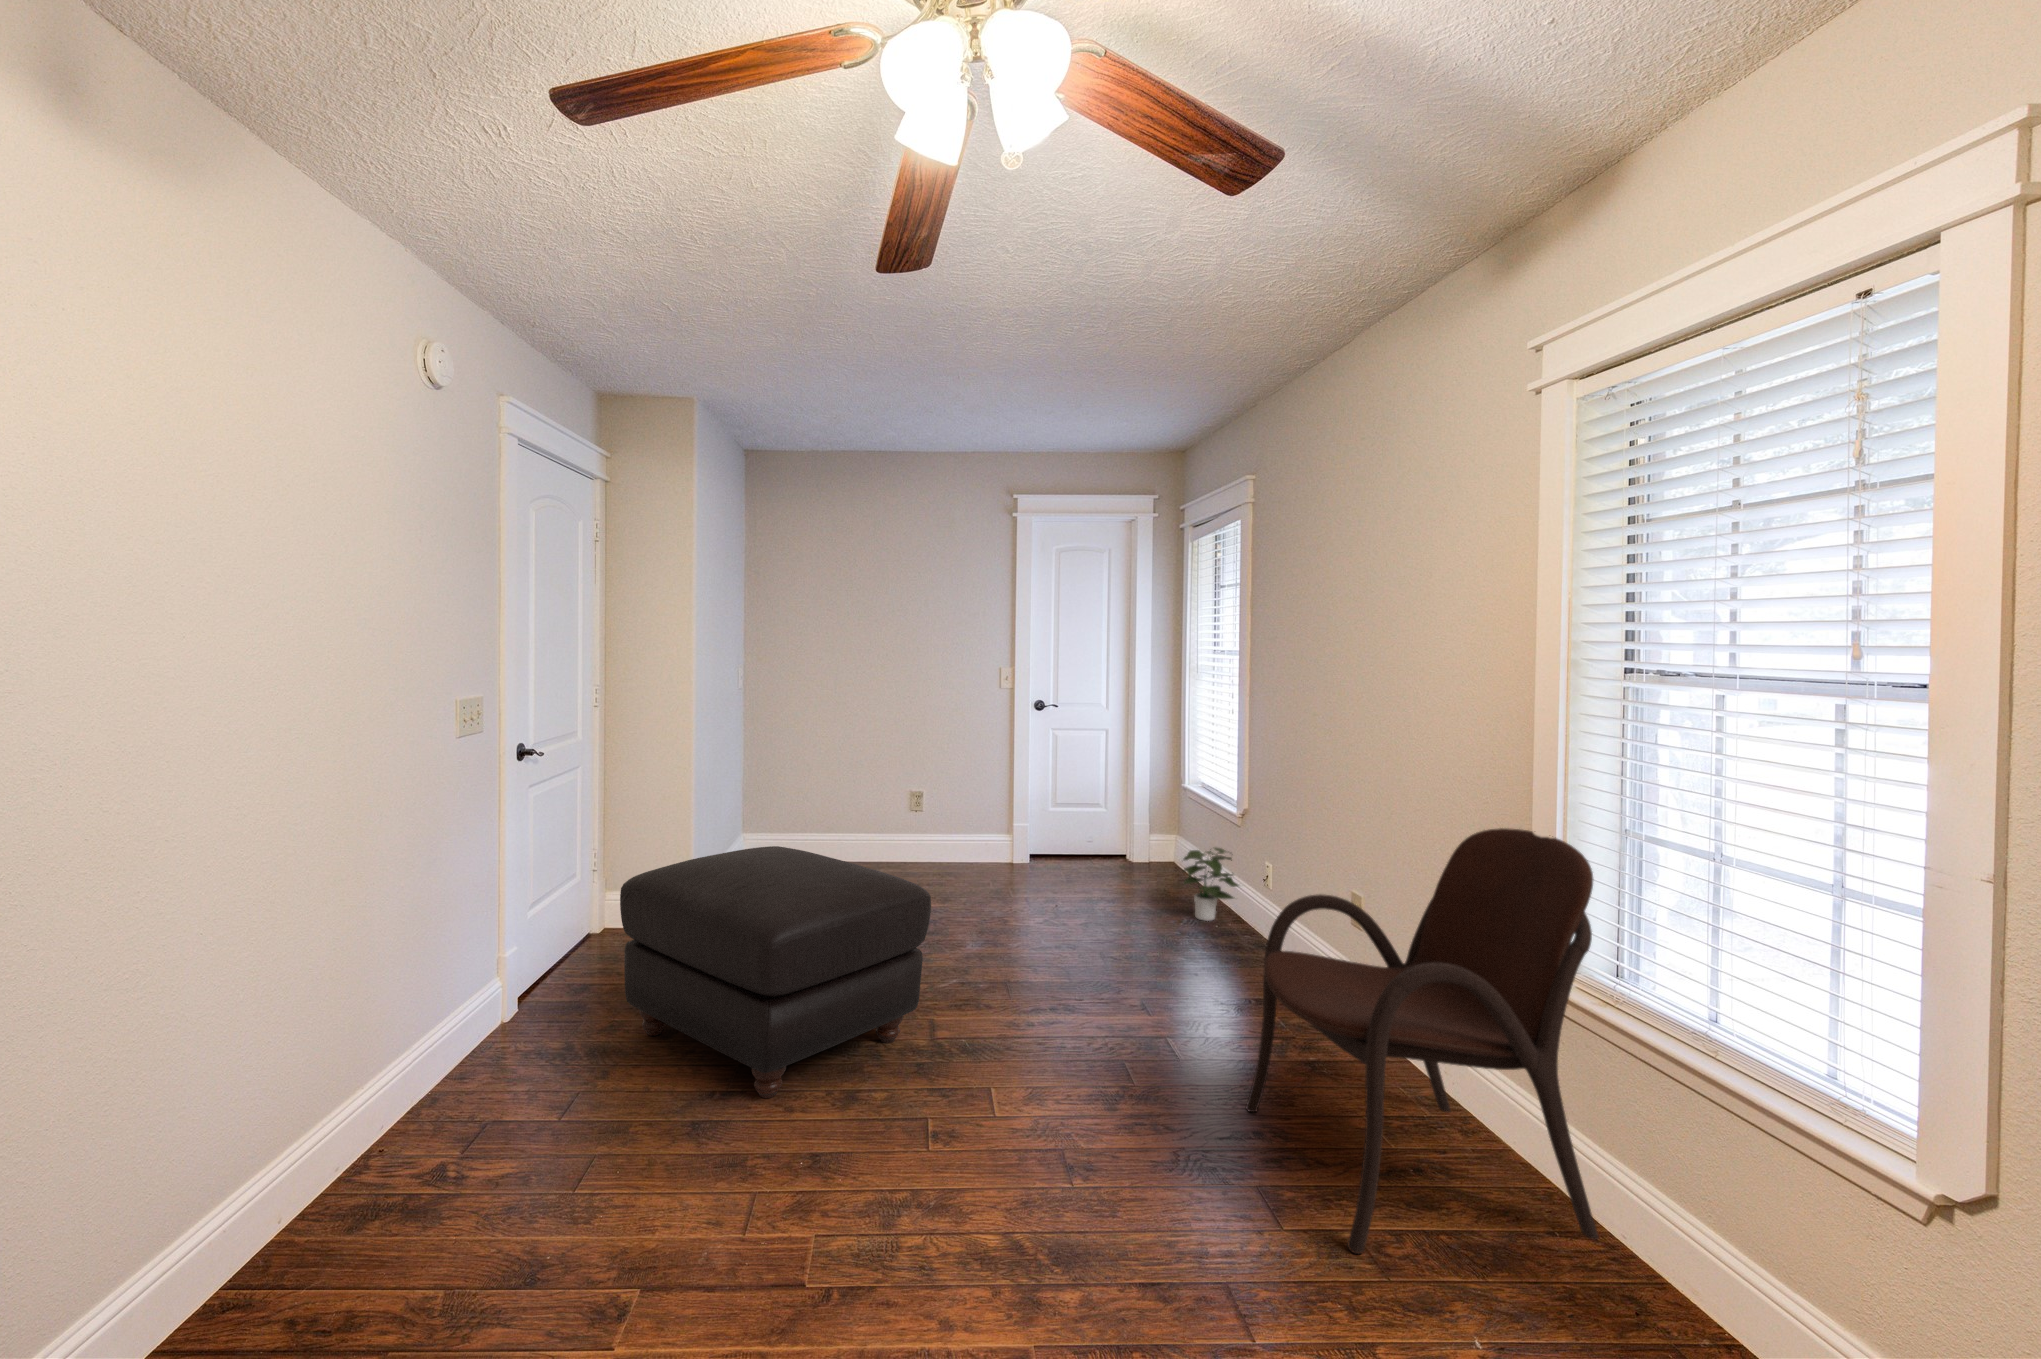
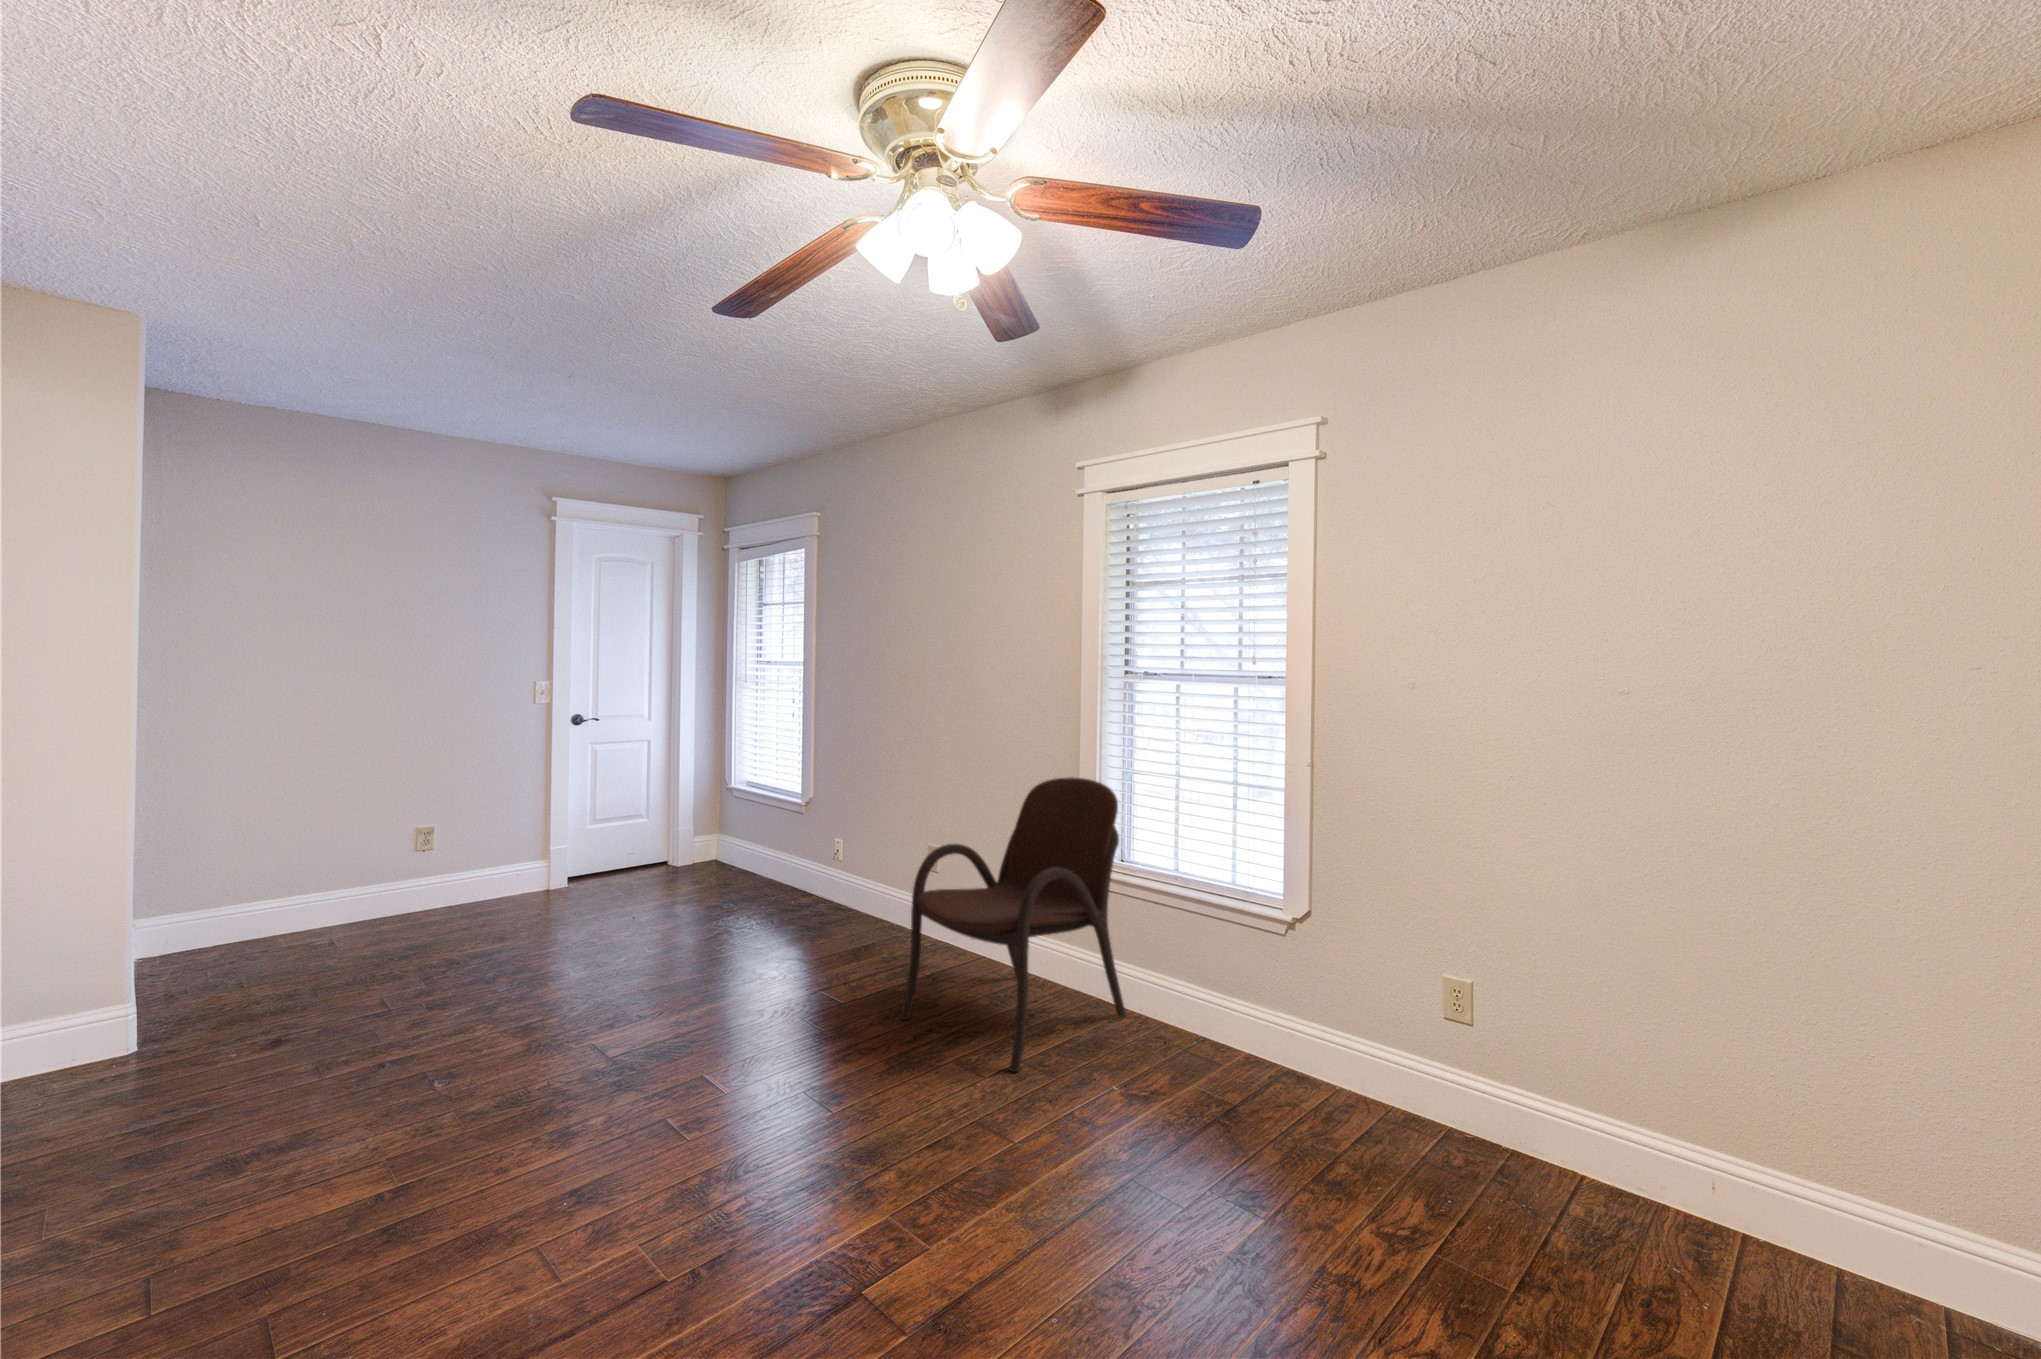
ottoman: present [620,846,931,1098] -> none [143,904,593,1173]
potted plant: present [1184,848,1239,921] -> none [756,834,816,901]

